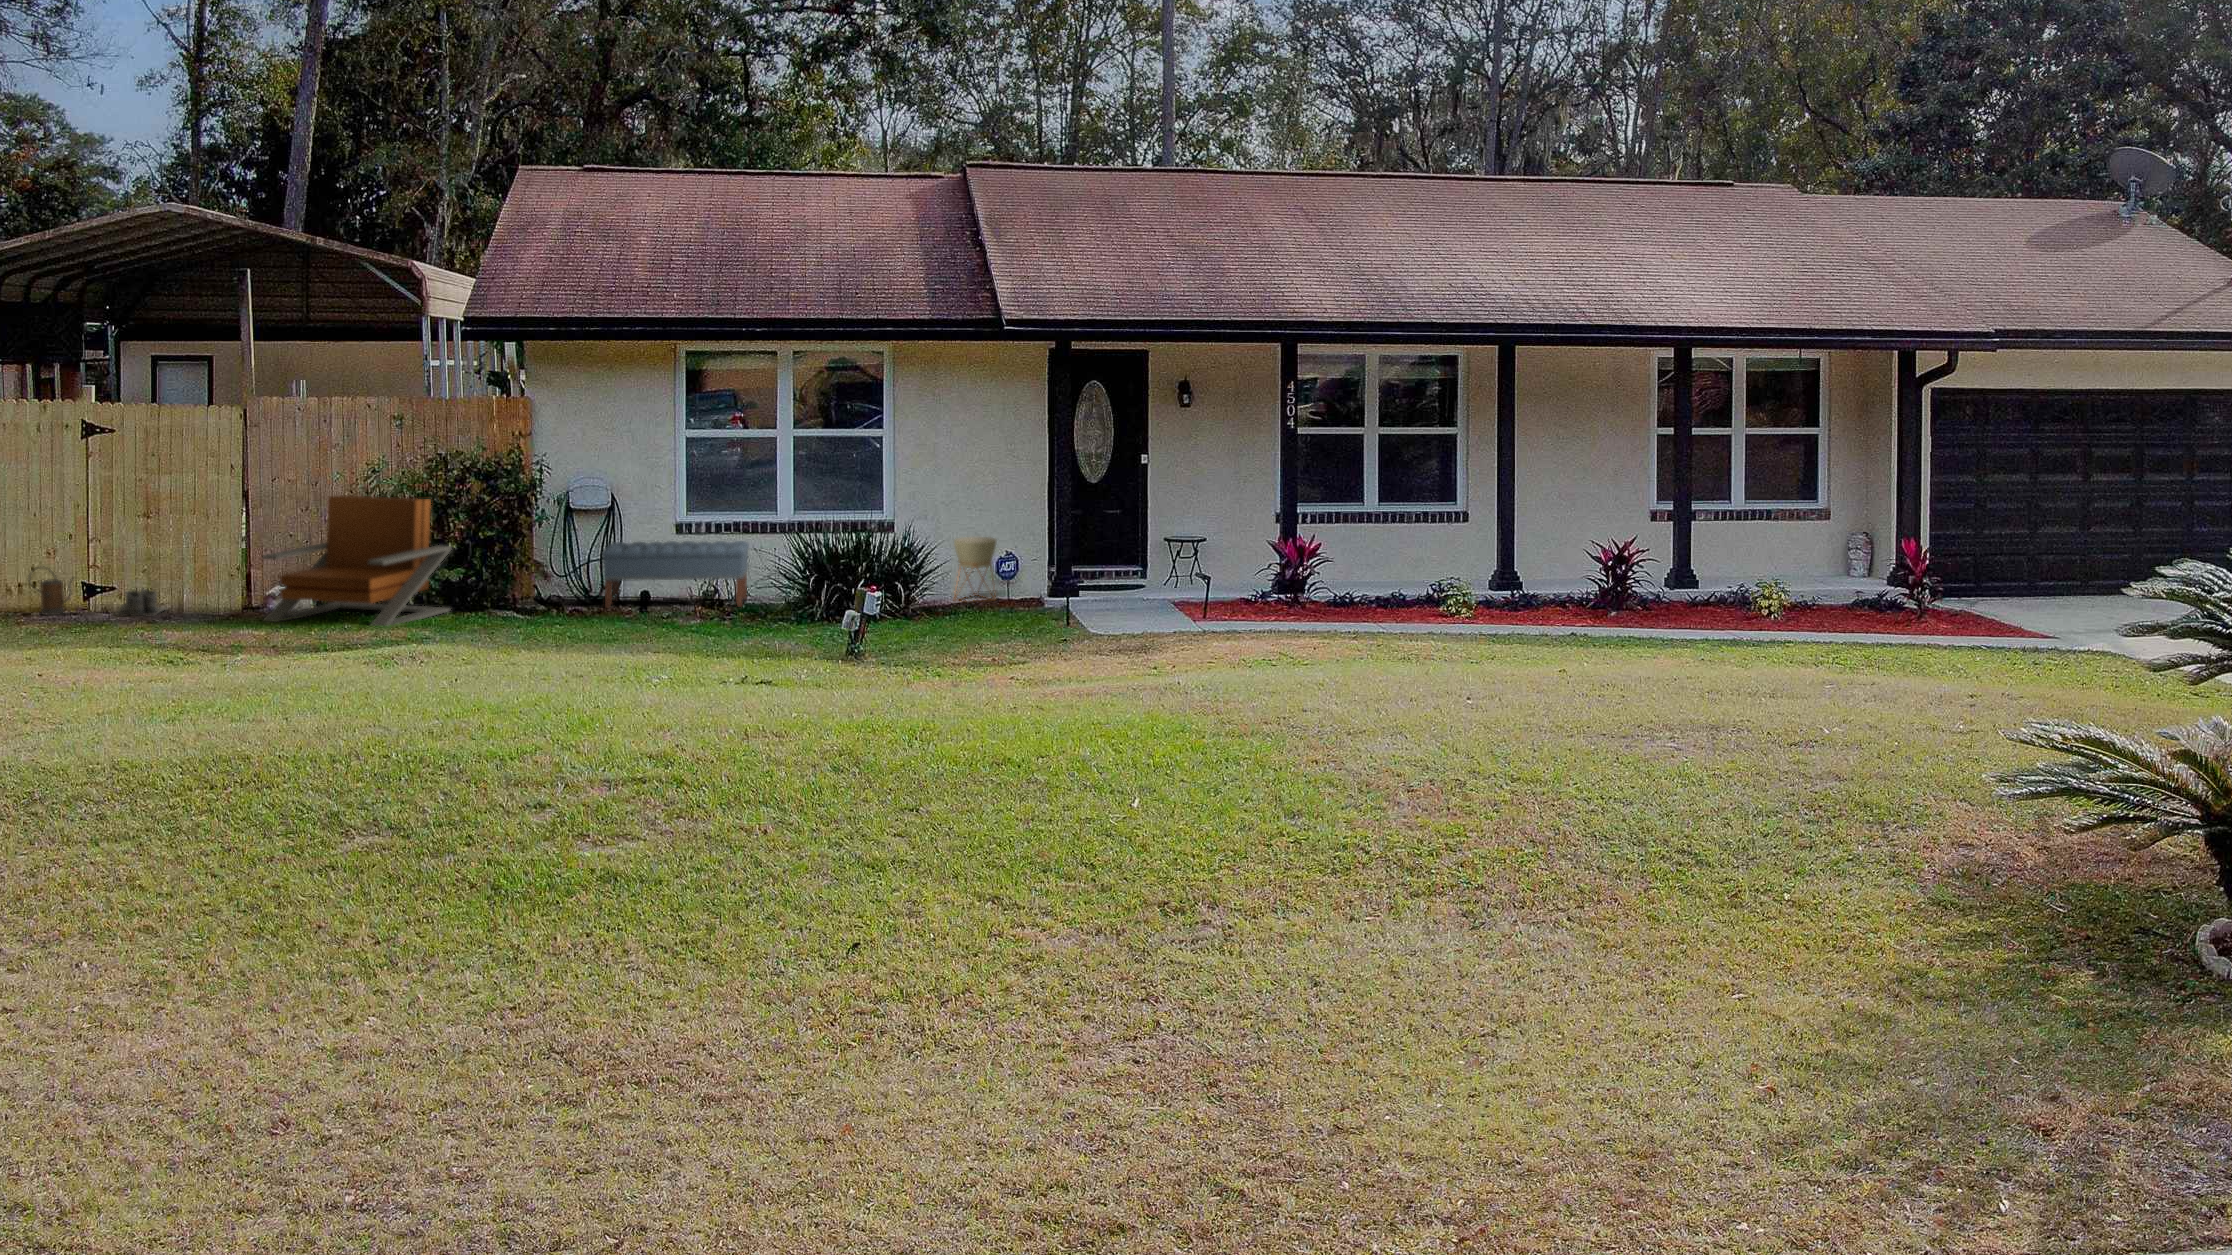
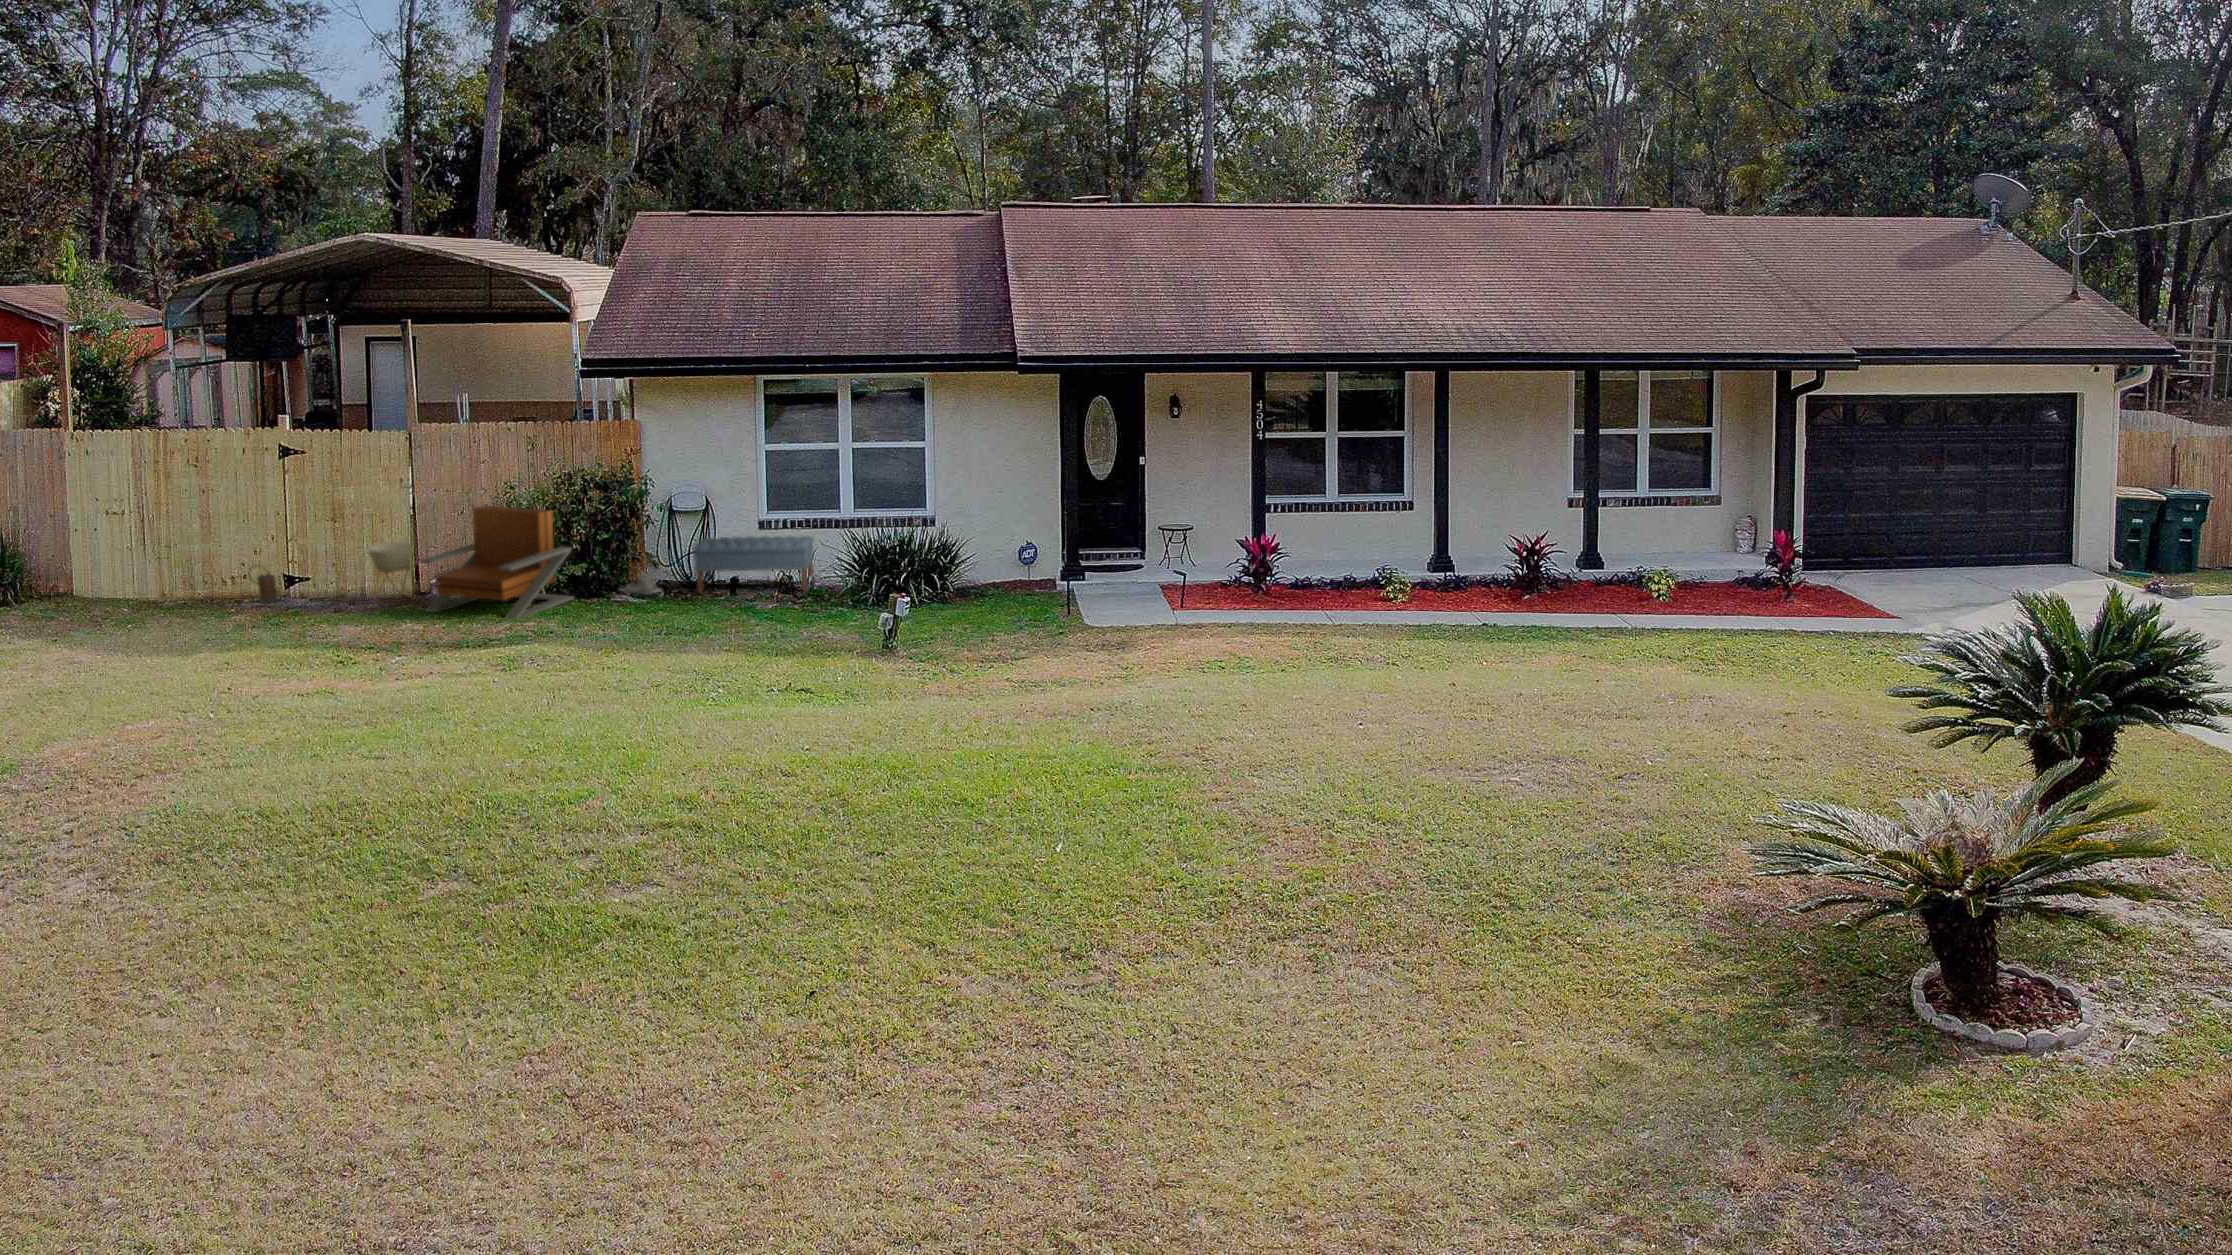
planter: present [954,537,997,601] -> present [369,542,415,603]
boots: present [116,588,166,616] -> present [621,572,661,594]

